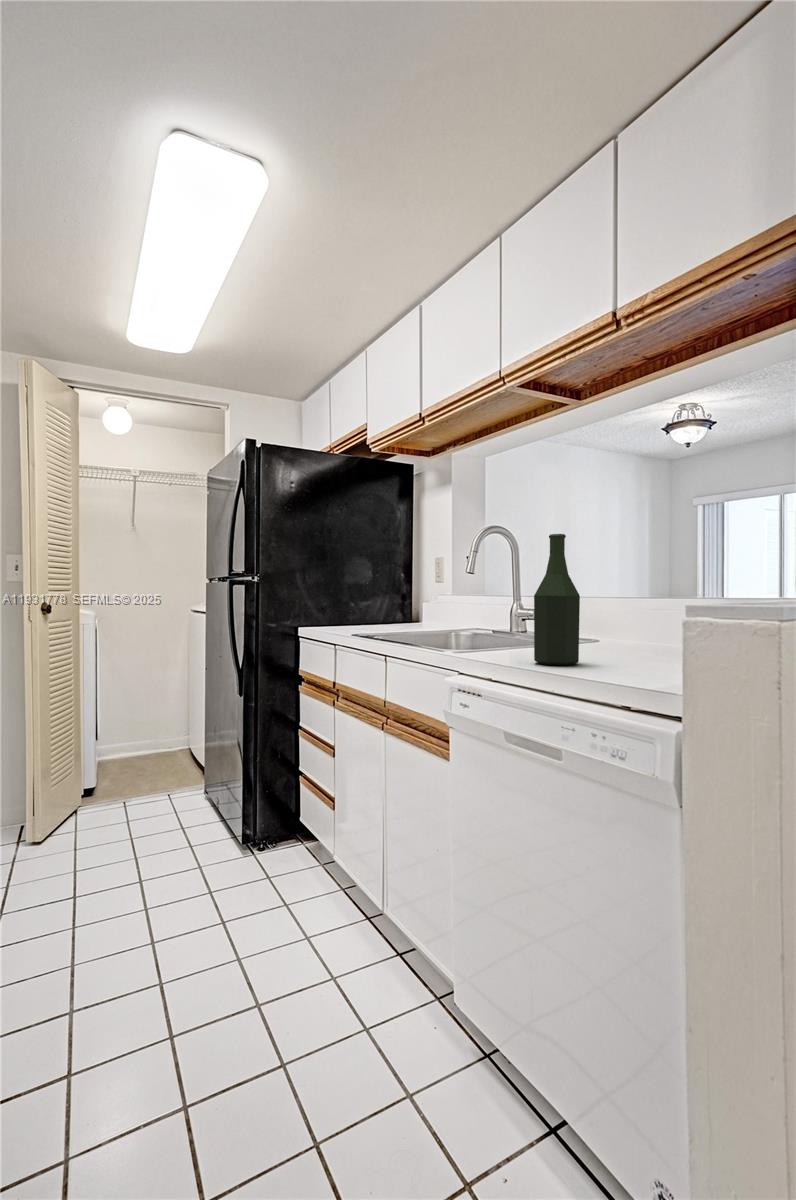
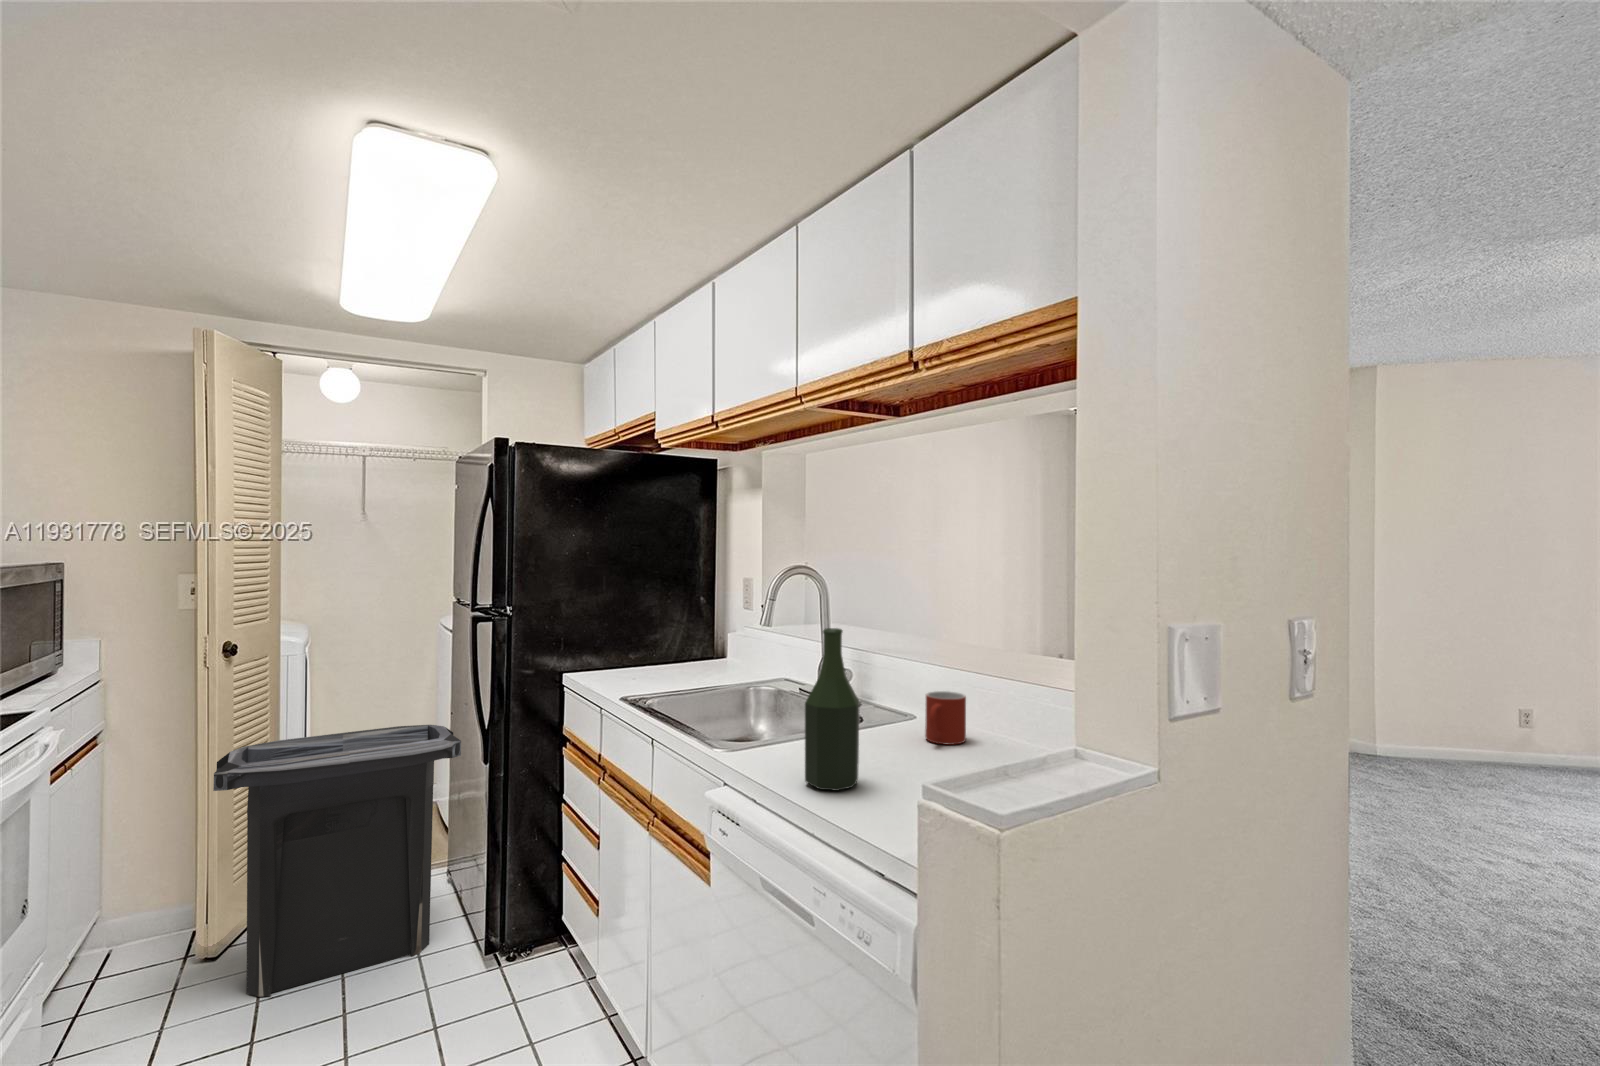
mug: none [617,612,652,652] -> present [925,691,966,745]
trash can: none [40,672,219,867] -> present [213,725,461,997]

